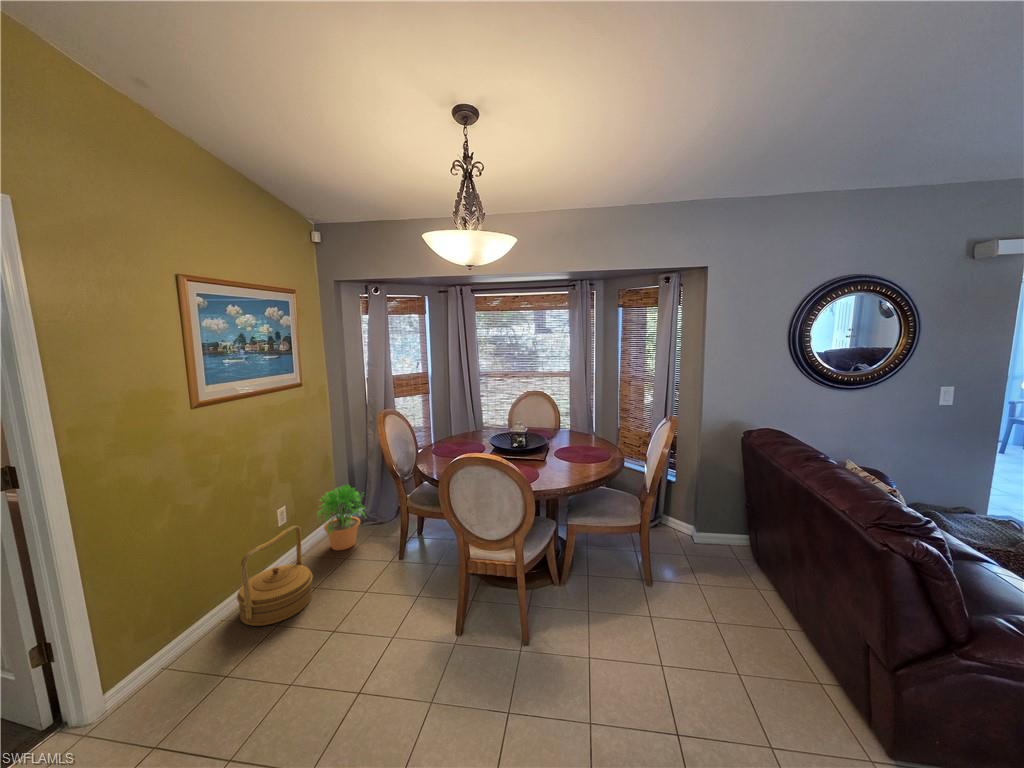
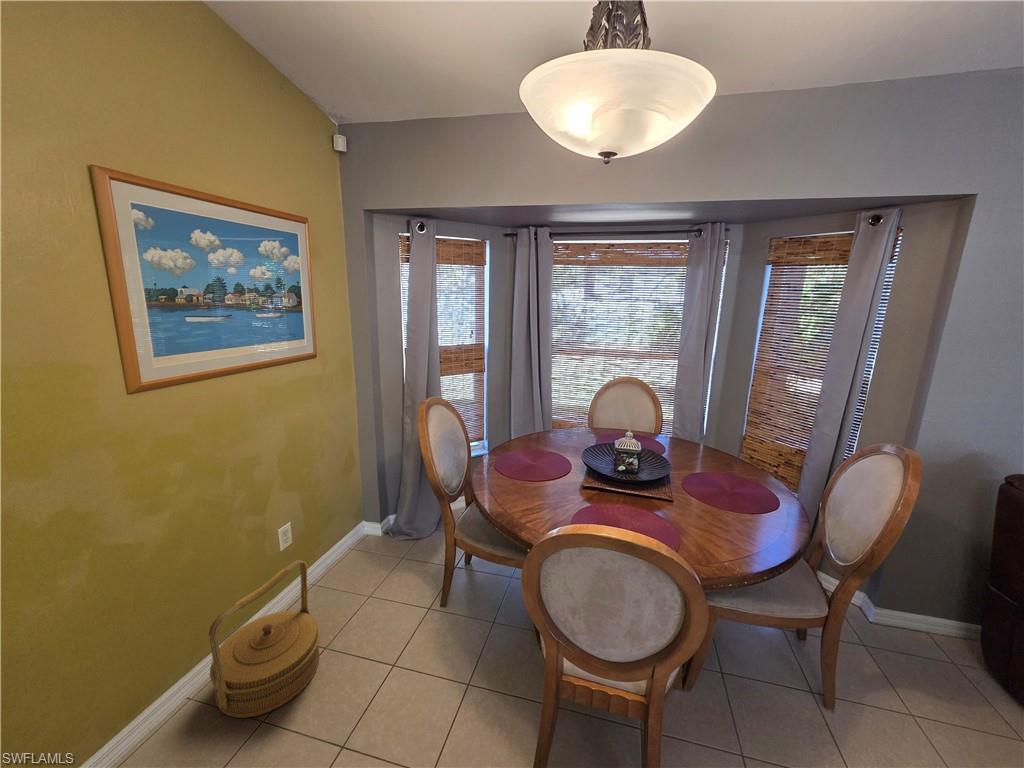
potted plant: present [317,485,365,550] -> none [332,491,401,580]

